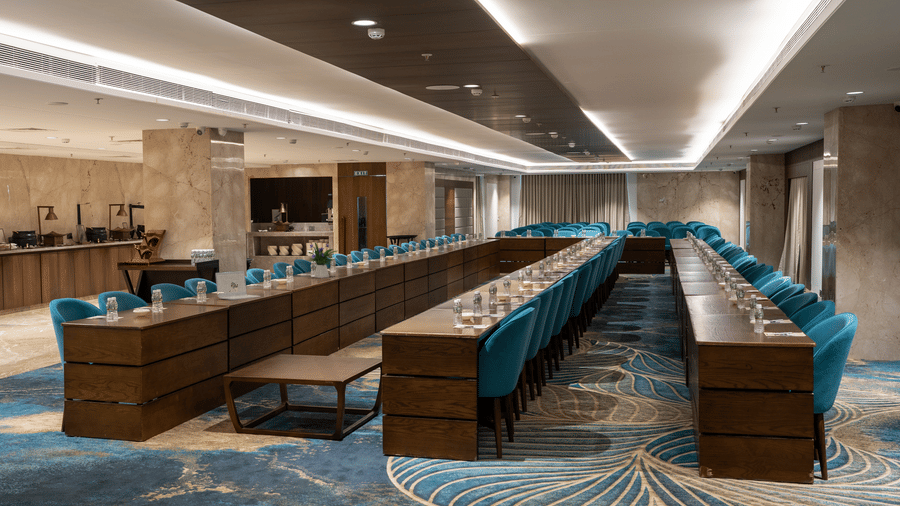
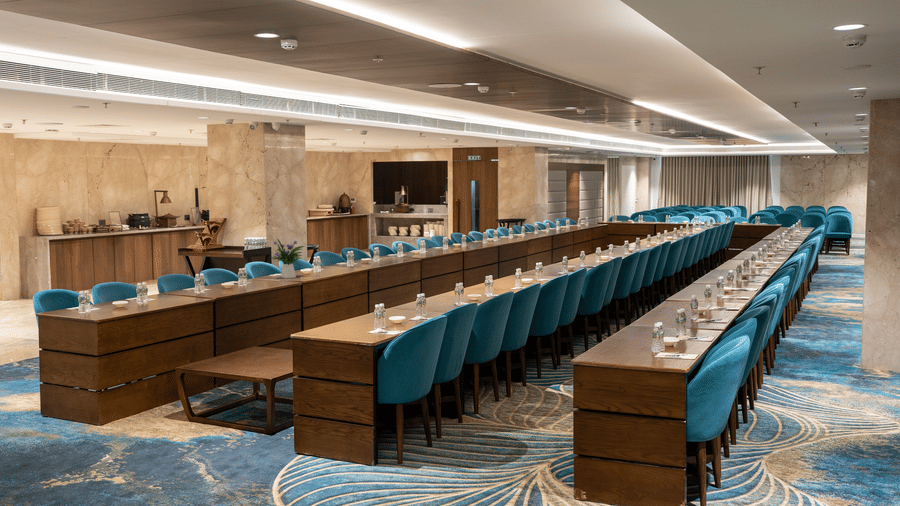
laptop: present [216,271,260,300] -> none [84,278,134,315]

